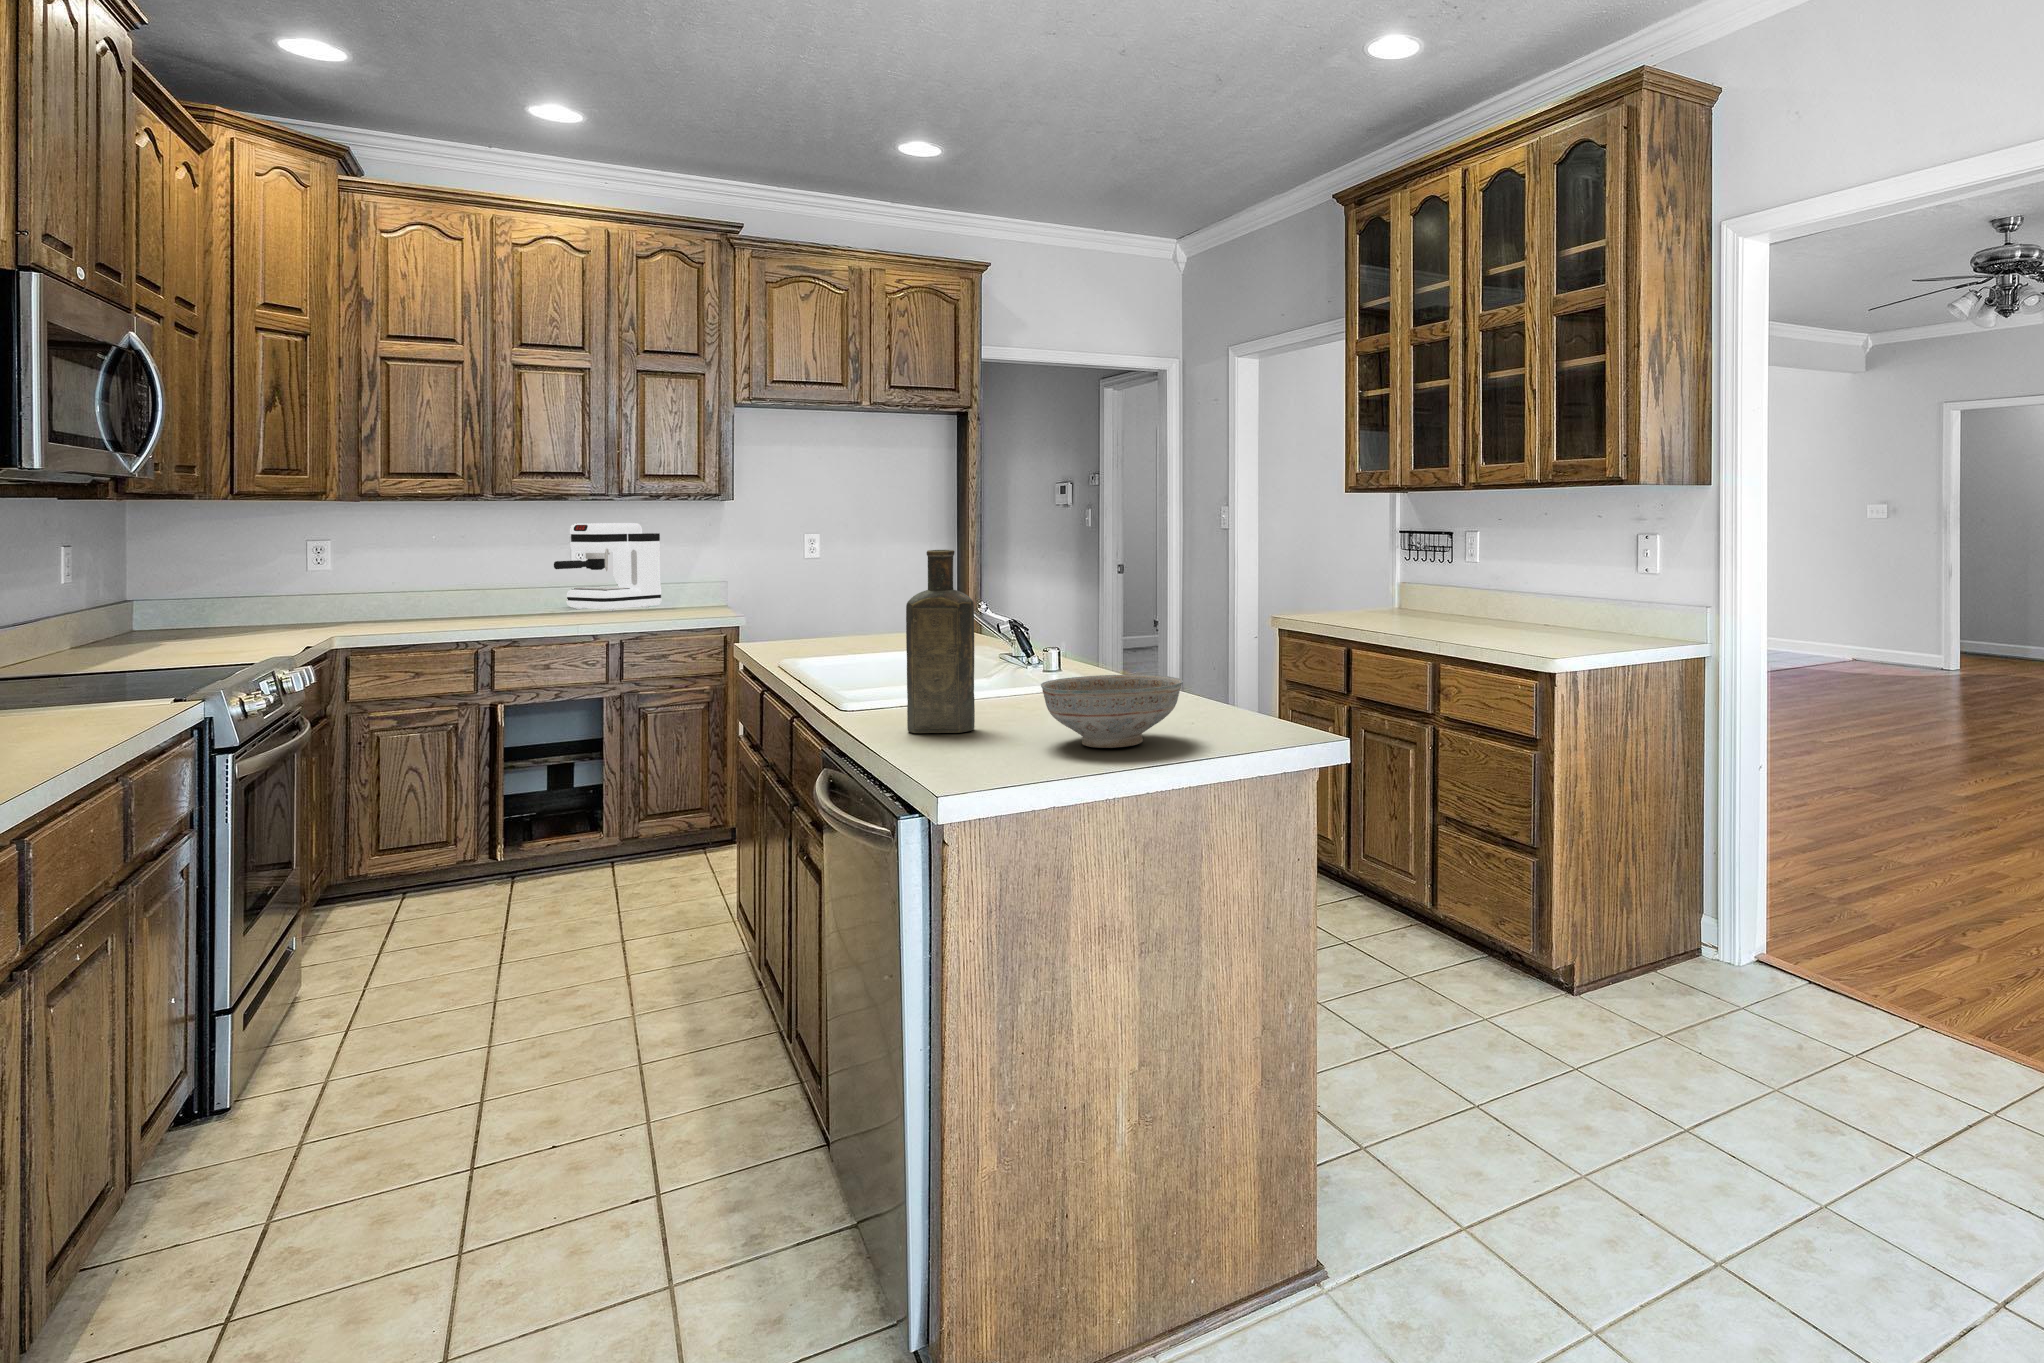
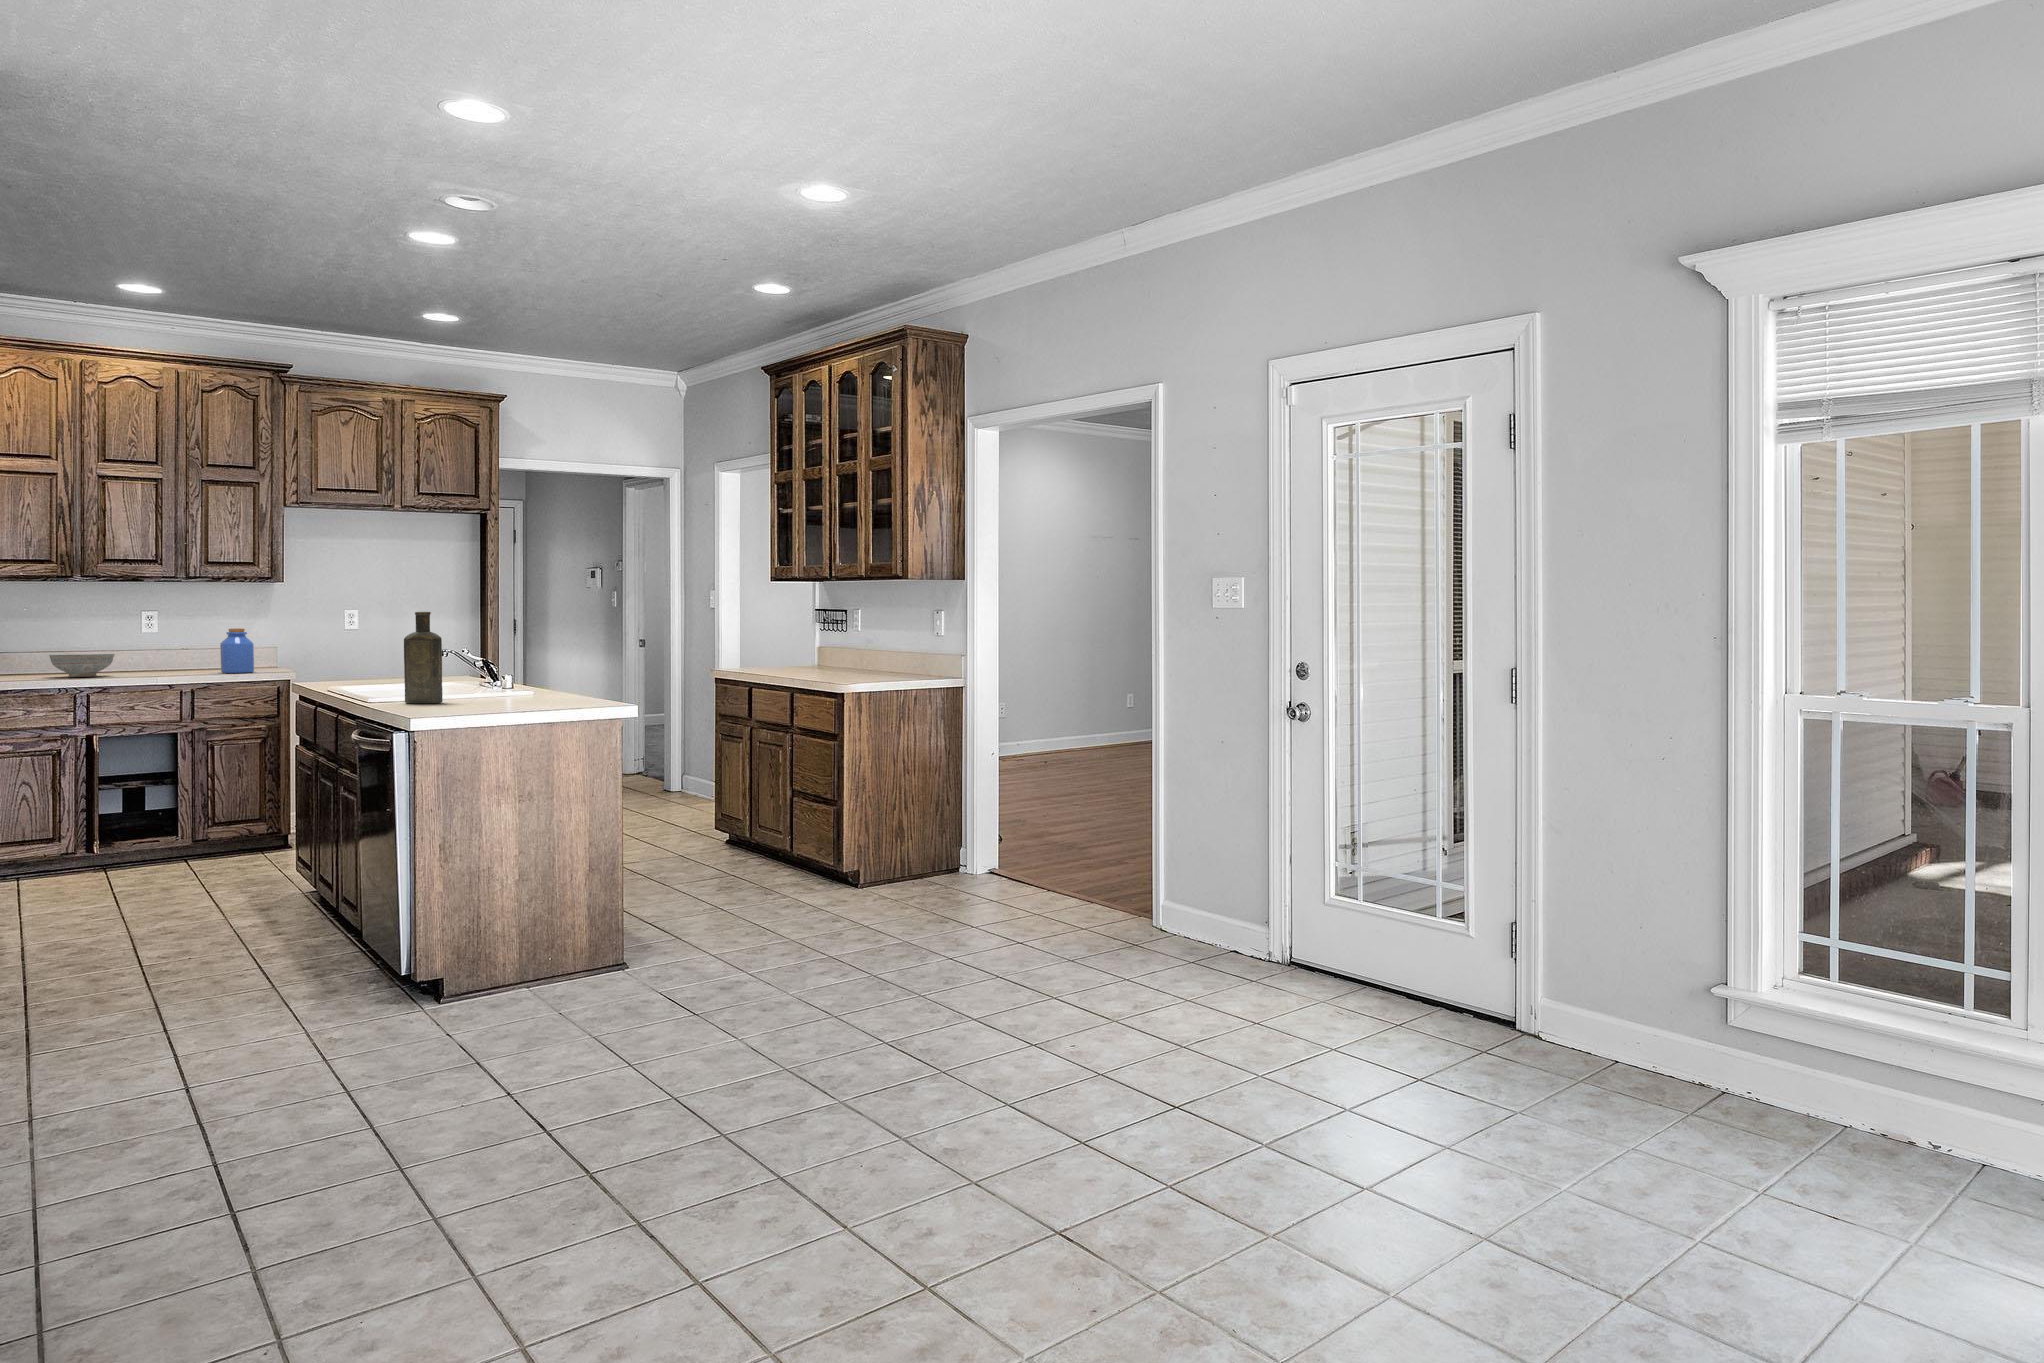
coffee maker: present [554,523,661,611] -> none [126,600,220,669]
jar: none [654,561,695,620] -> present [220,628,254,673]
decorative bowl: present [1041,675,1183,748] -> present [49,654,114,677]

